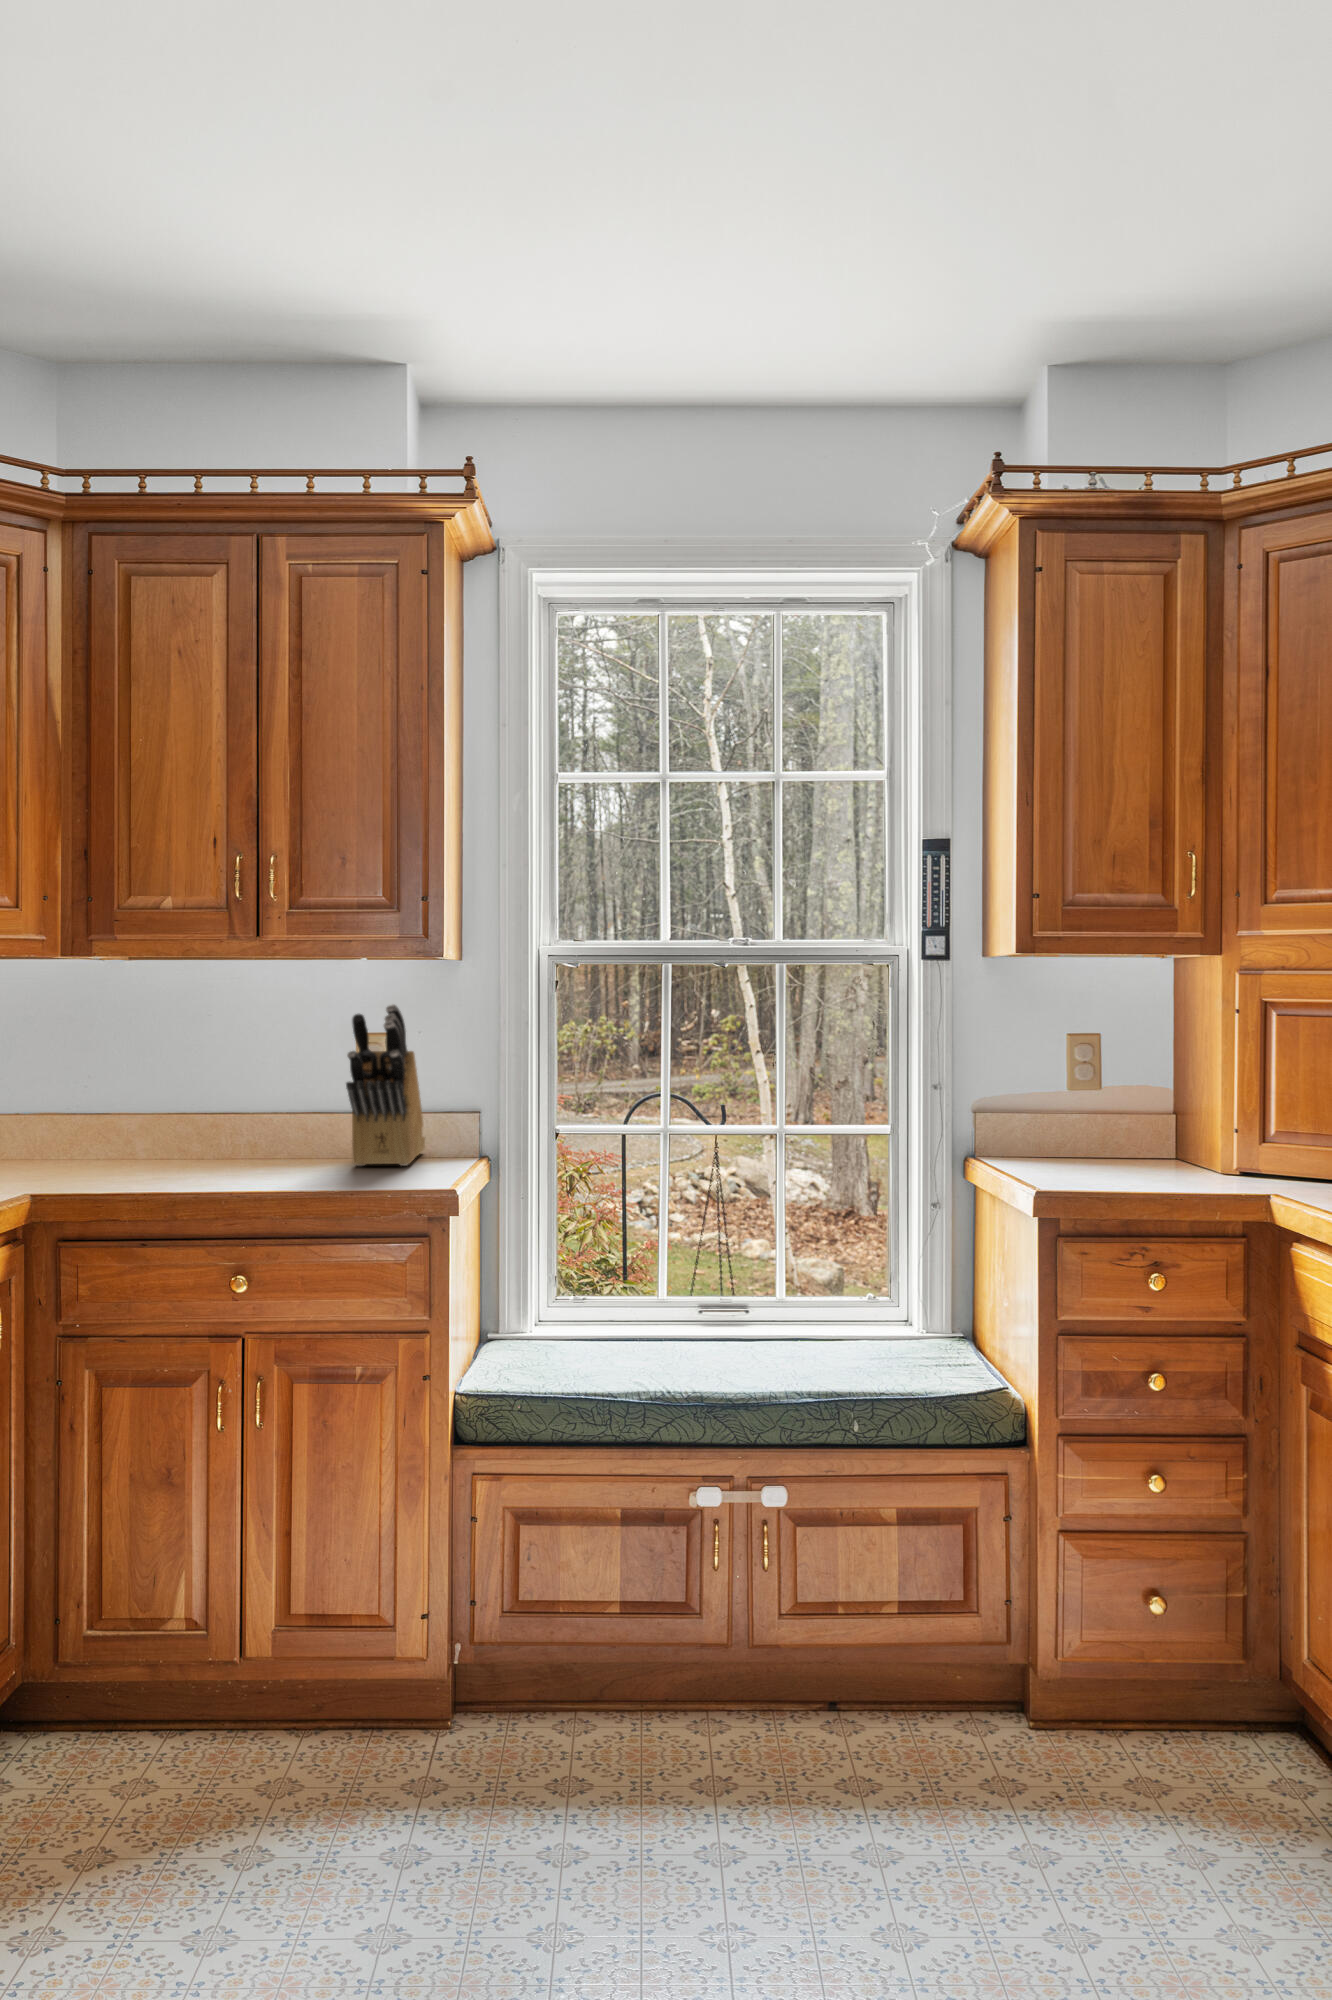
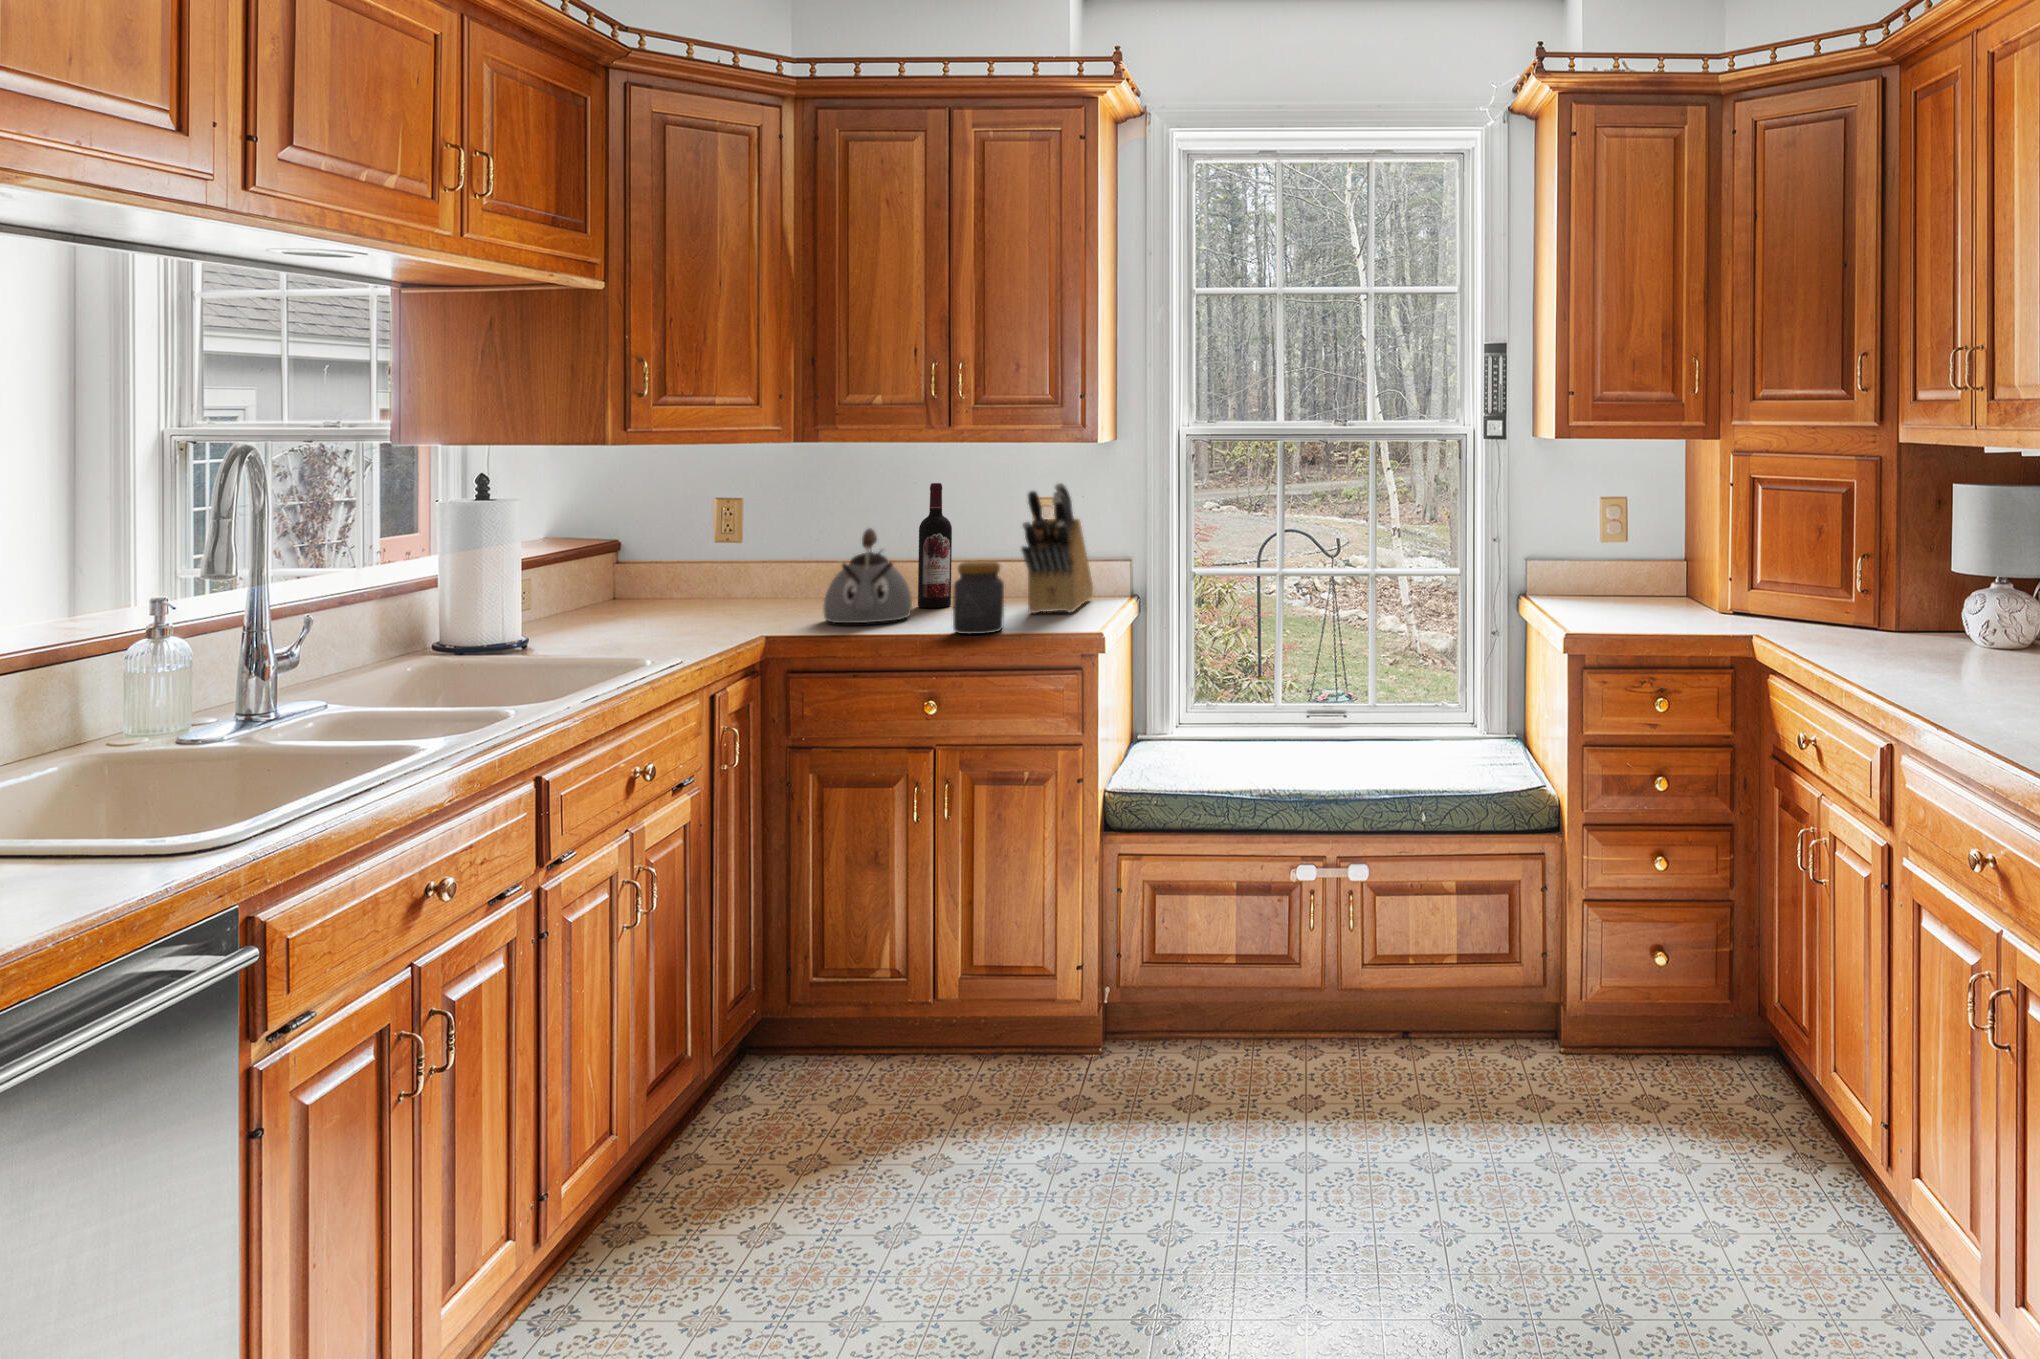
wine bottle: none [215,1007,256,1159] -> present [918,483,952,608]
kettle: none [101,1057,210,1174] -> present [824,529,912,623]
jar: none [265,1097,328,1189] -> present [953,561,1004,634]

